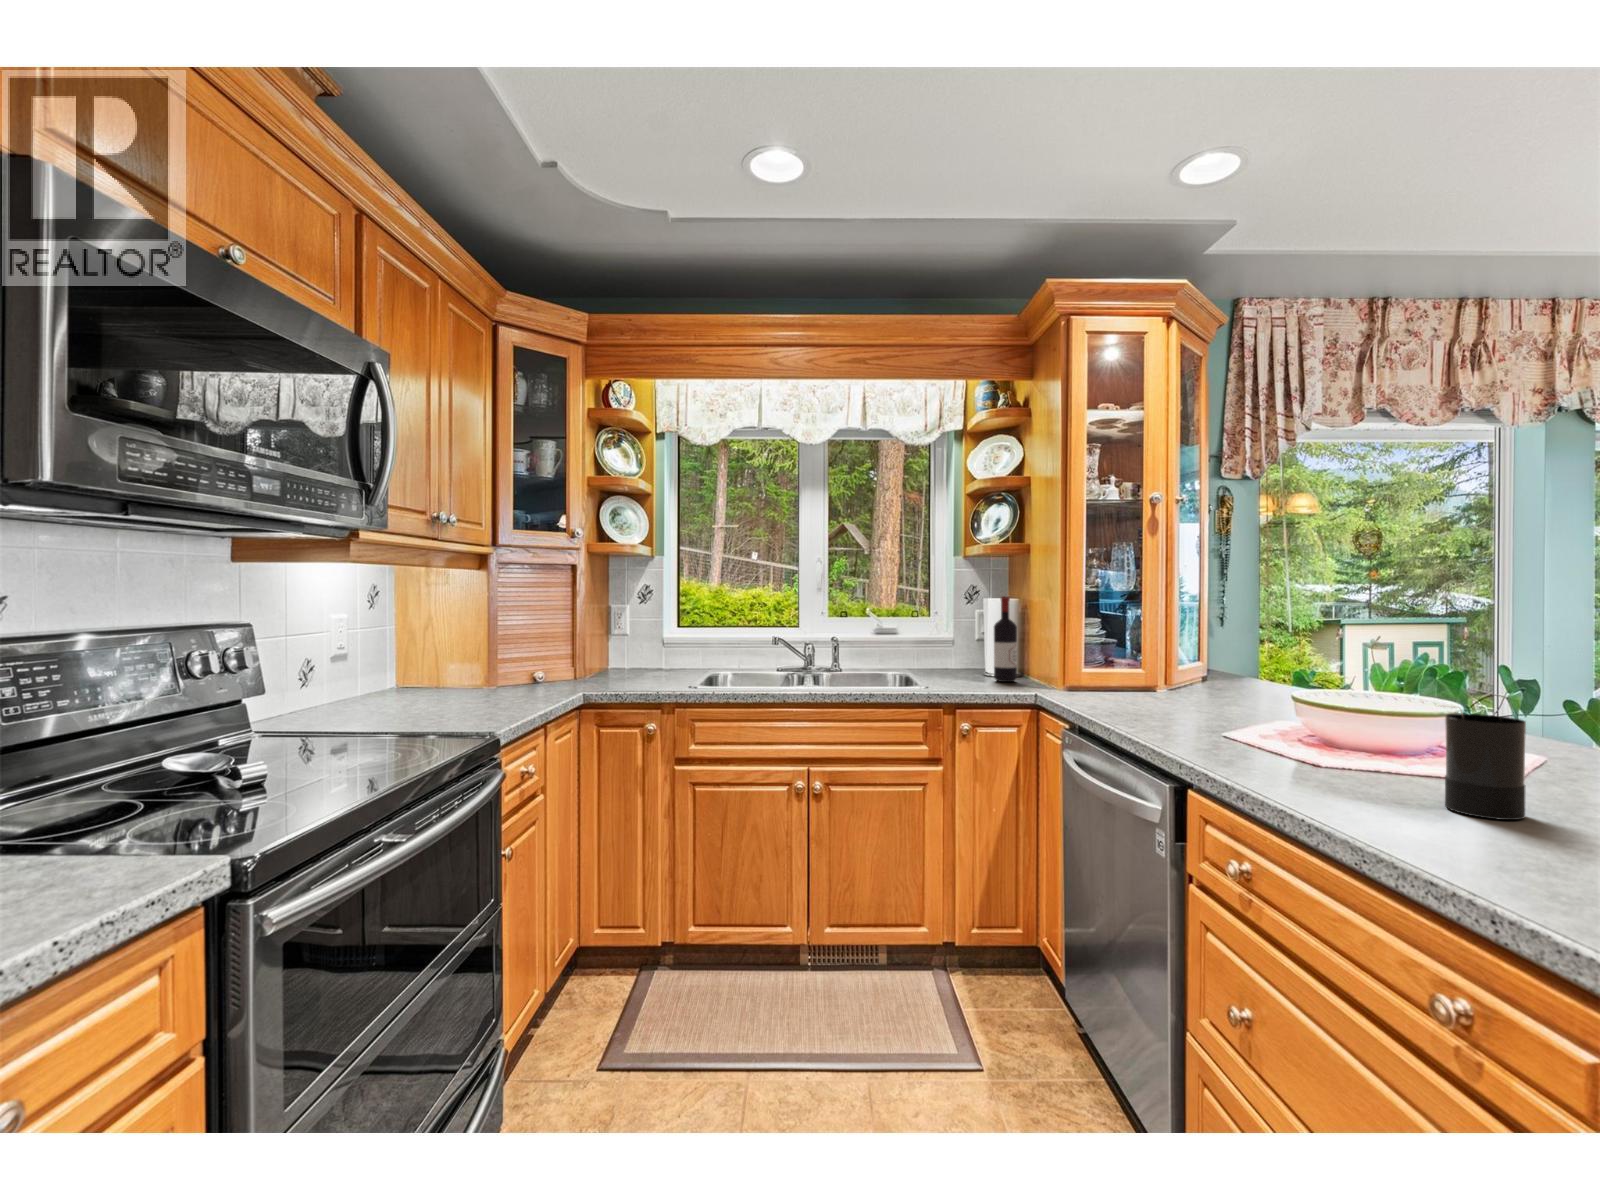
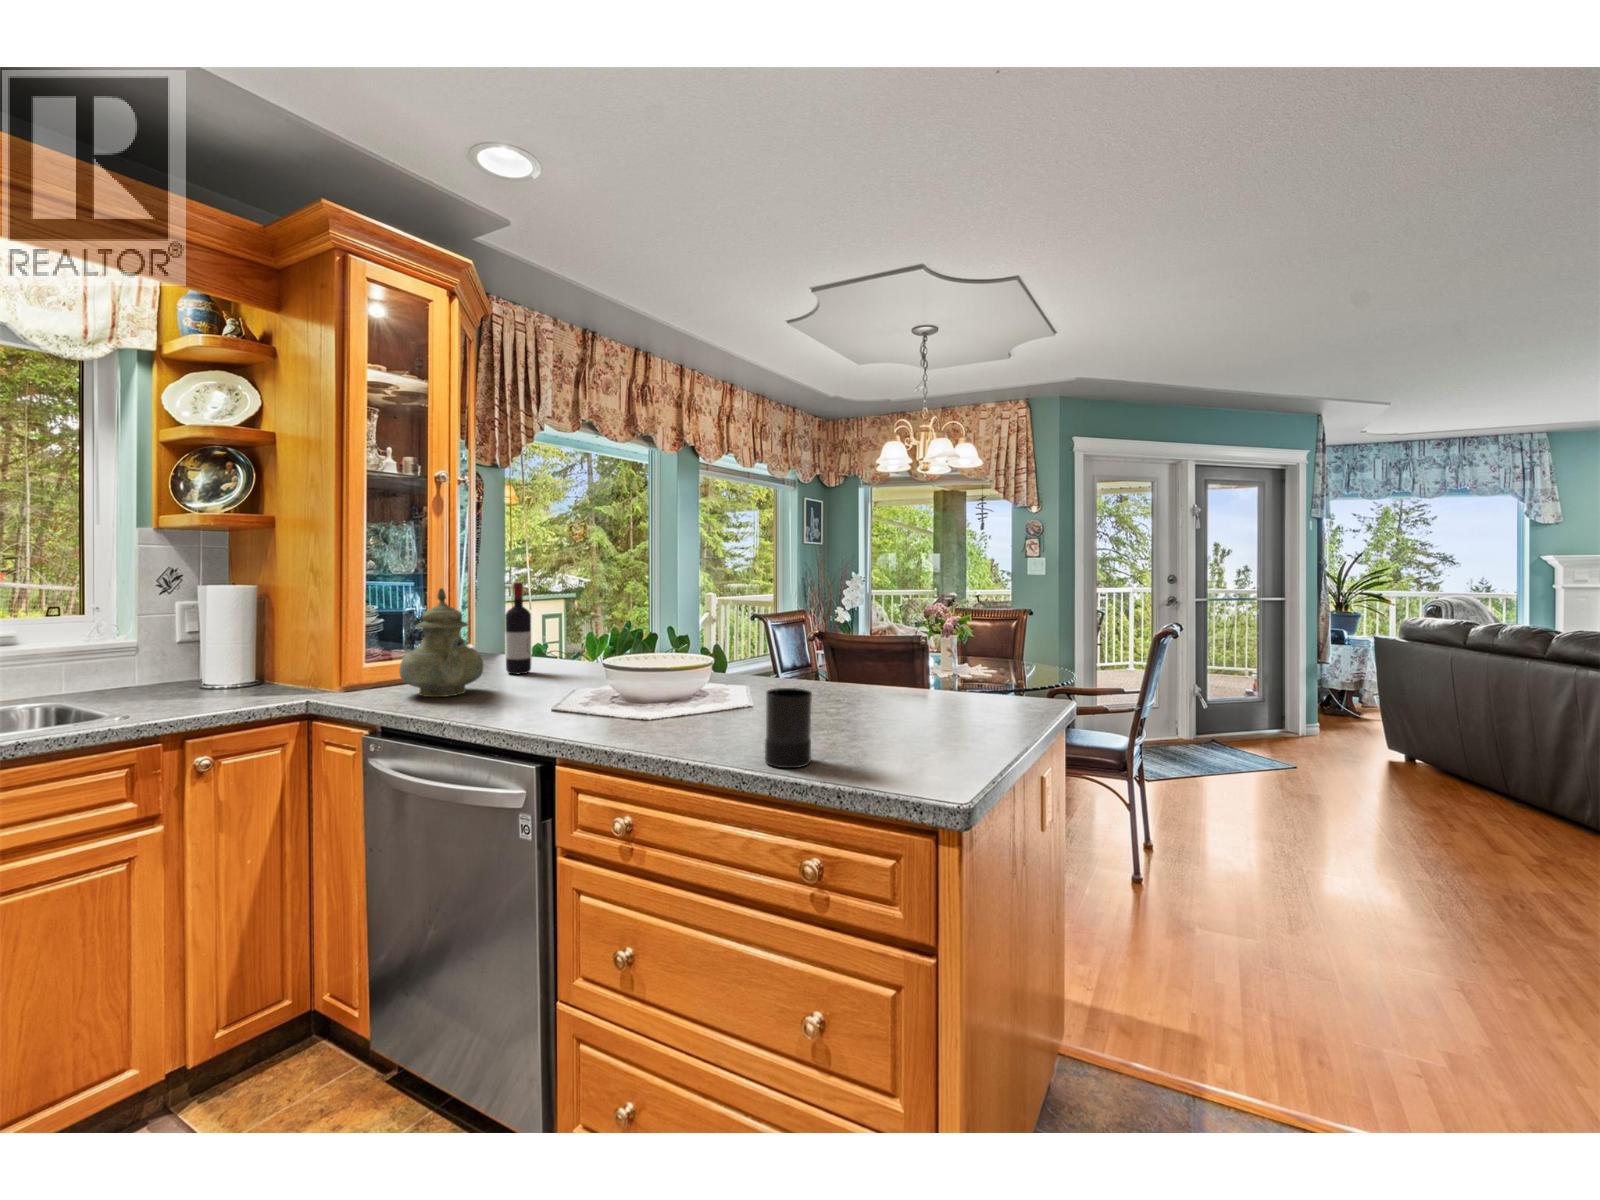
wine bottle: present [994,597,1017,682] -> present [505,582,531,674]
teapot: none [1106,600,1183,703] -> present [399,588,483,697]

